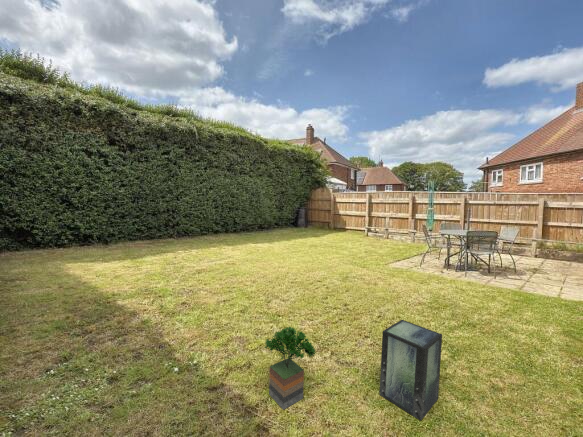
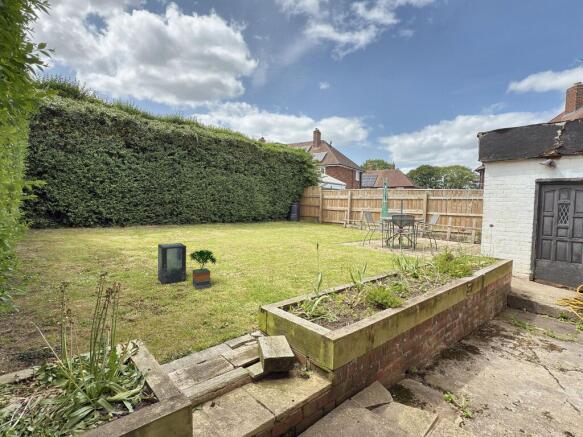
storage box: present [380,320,442,421] -> present [158,243,186,284]

